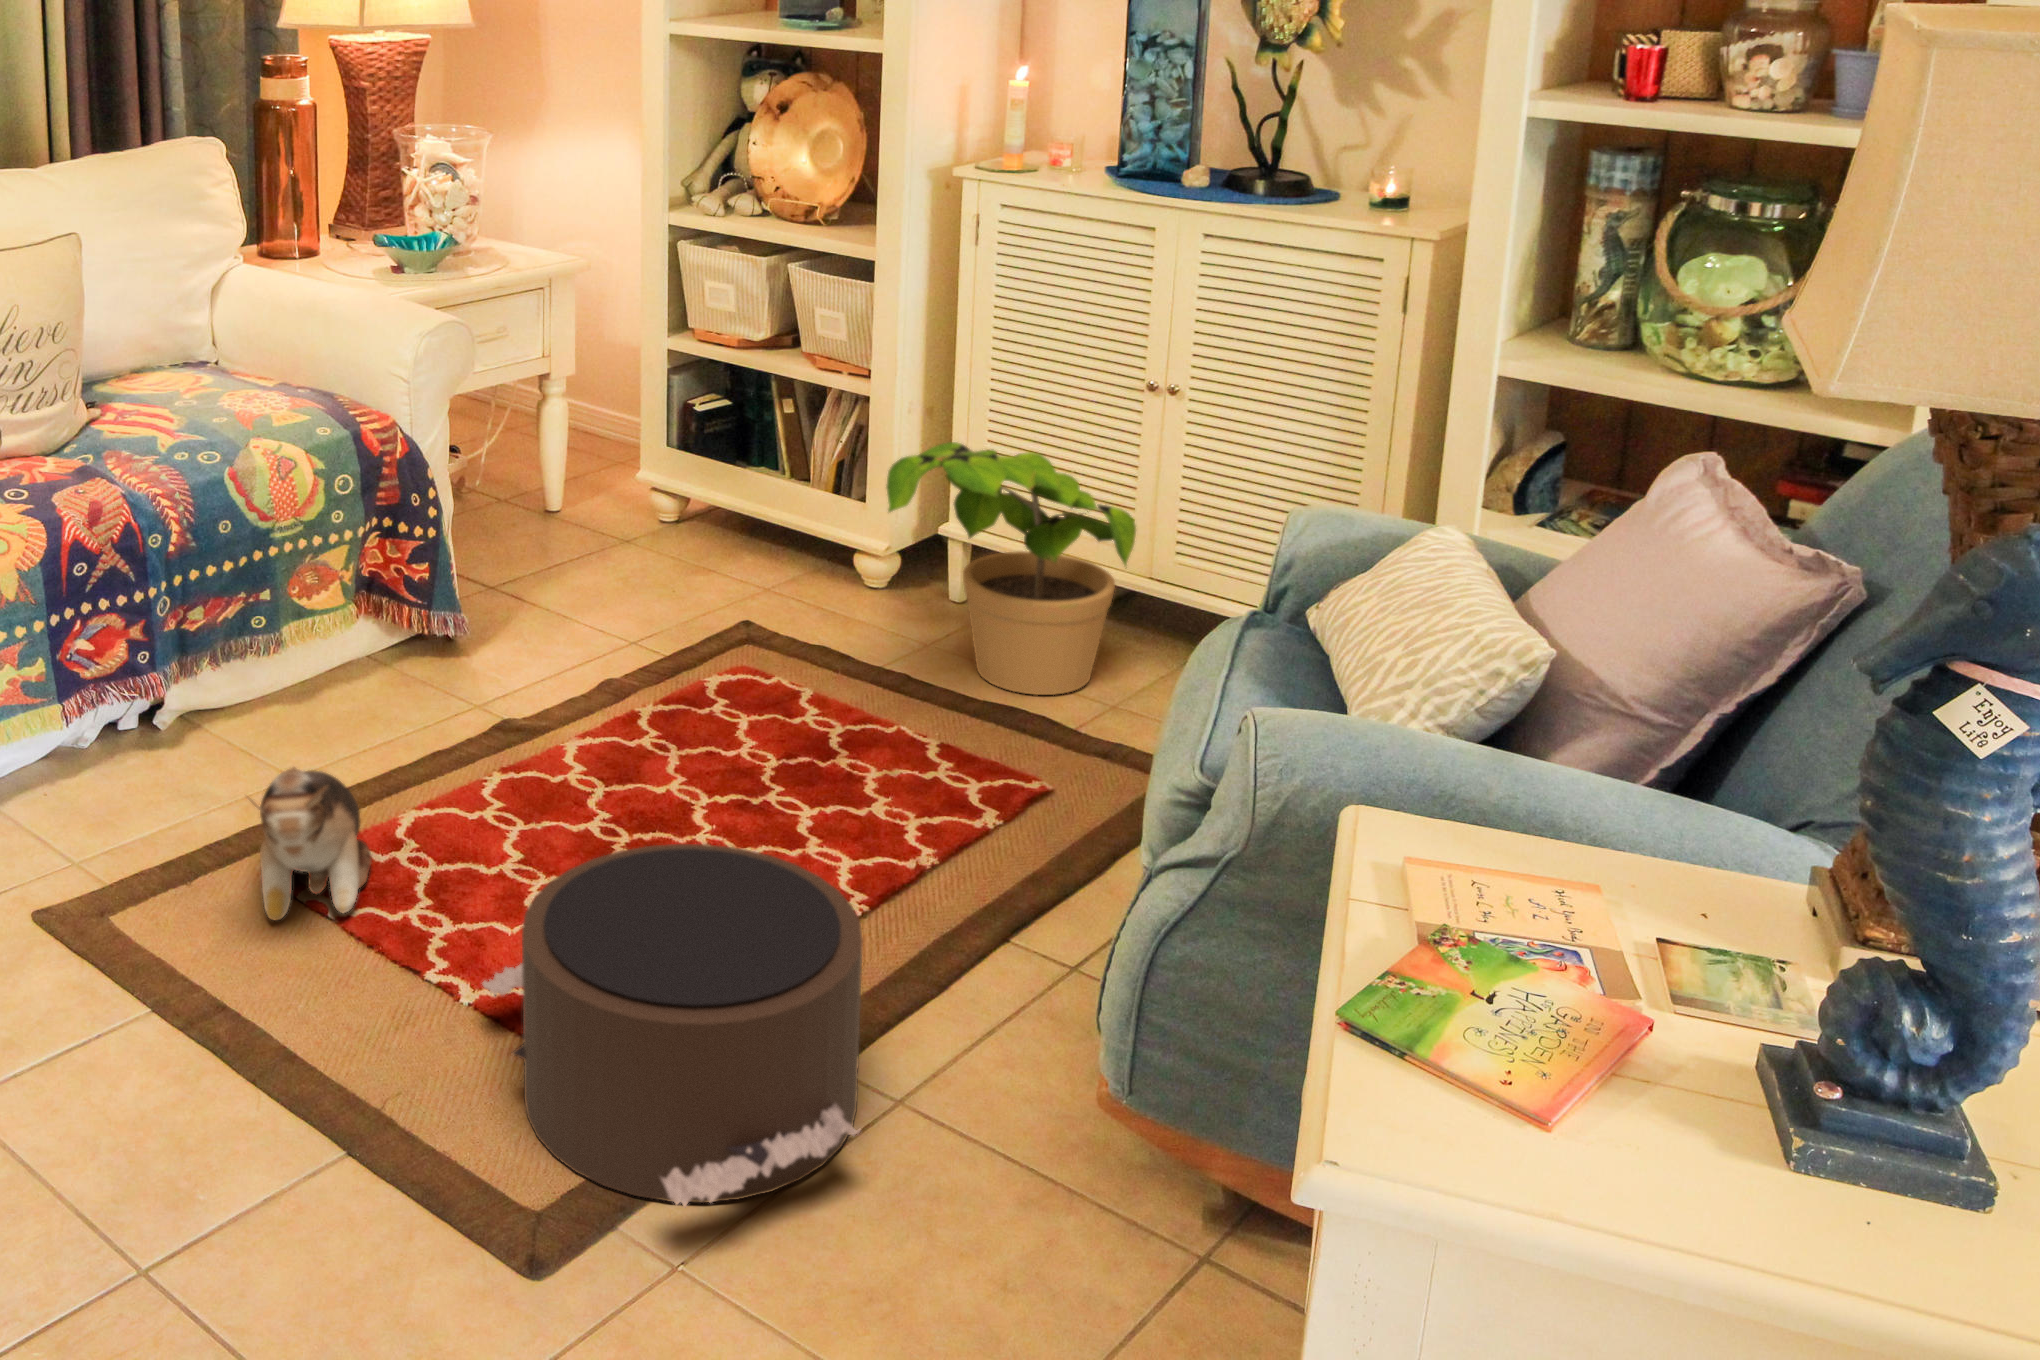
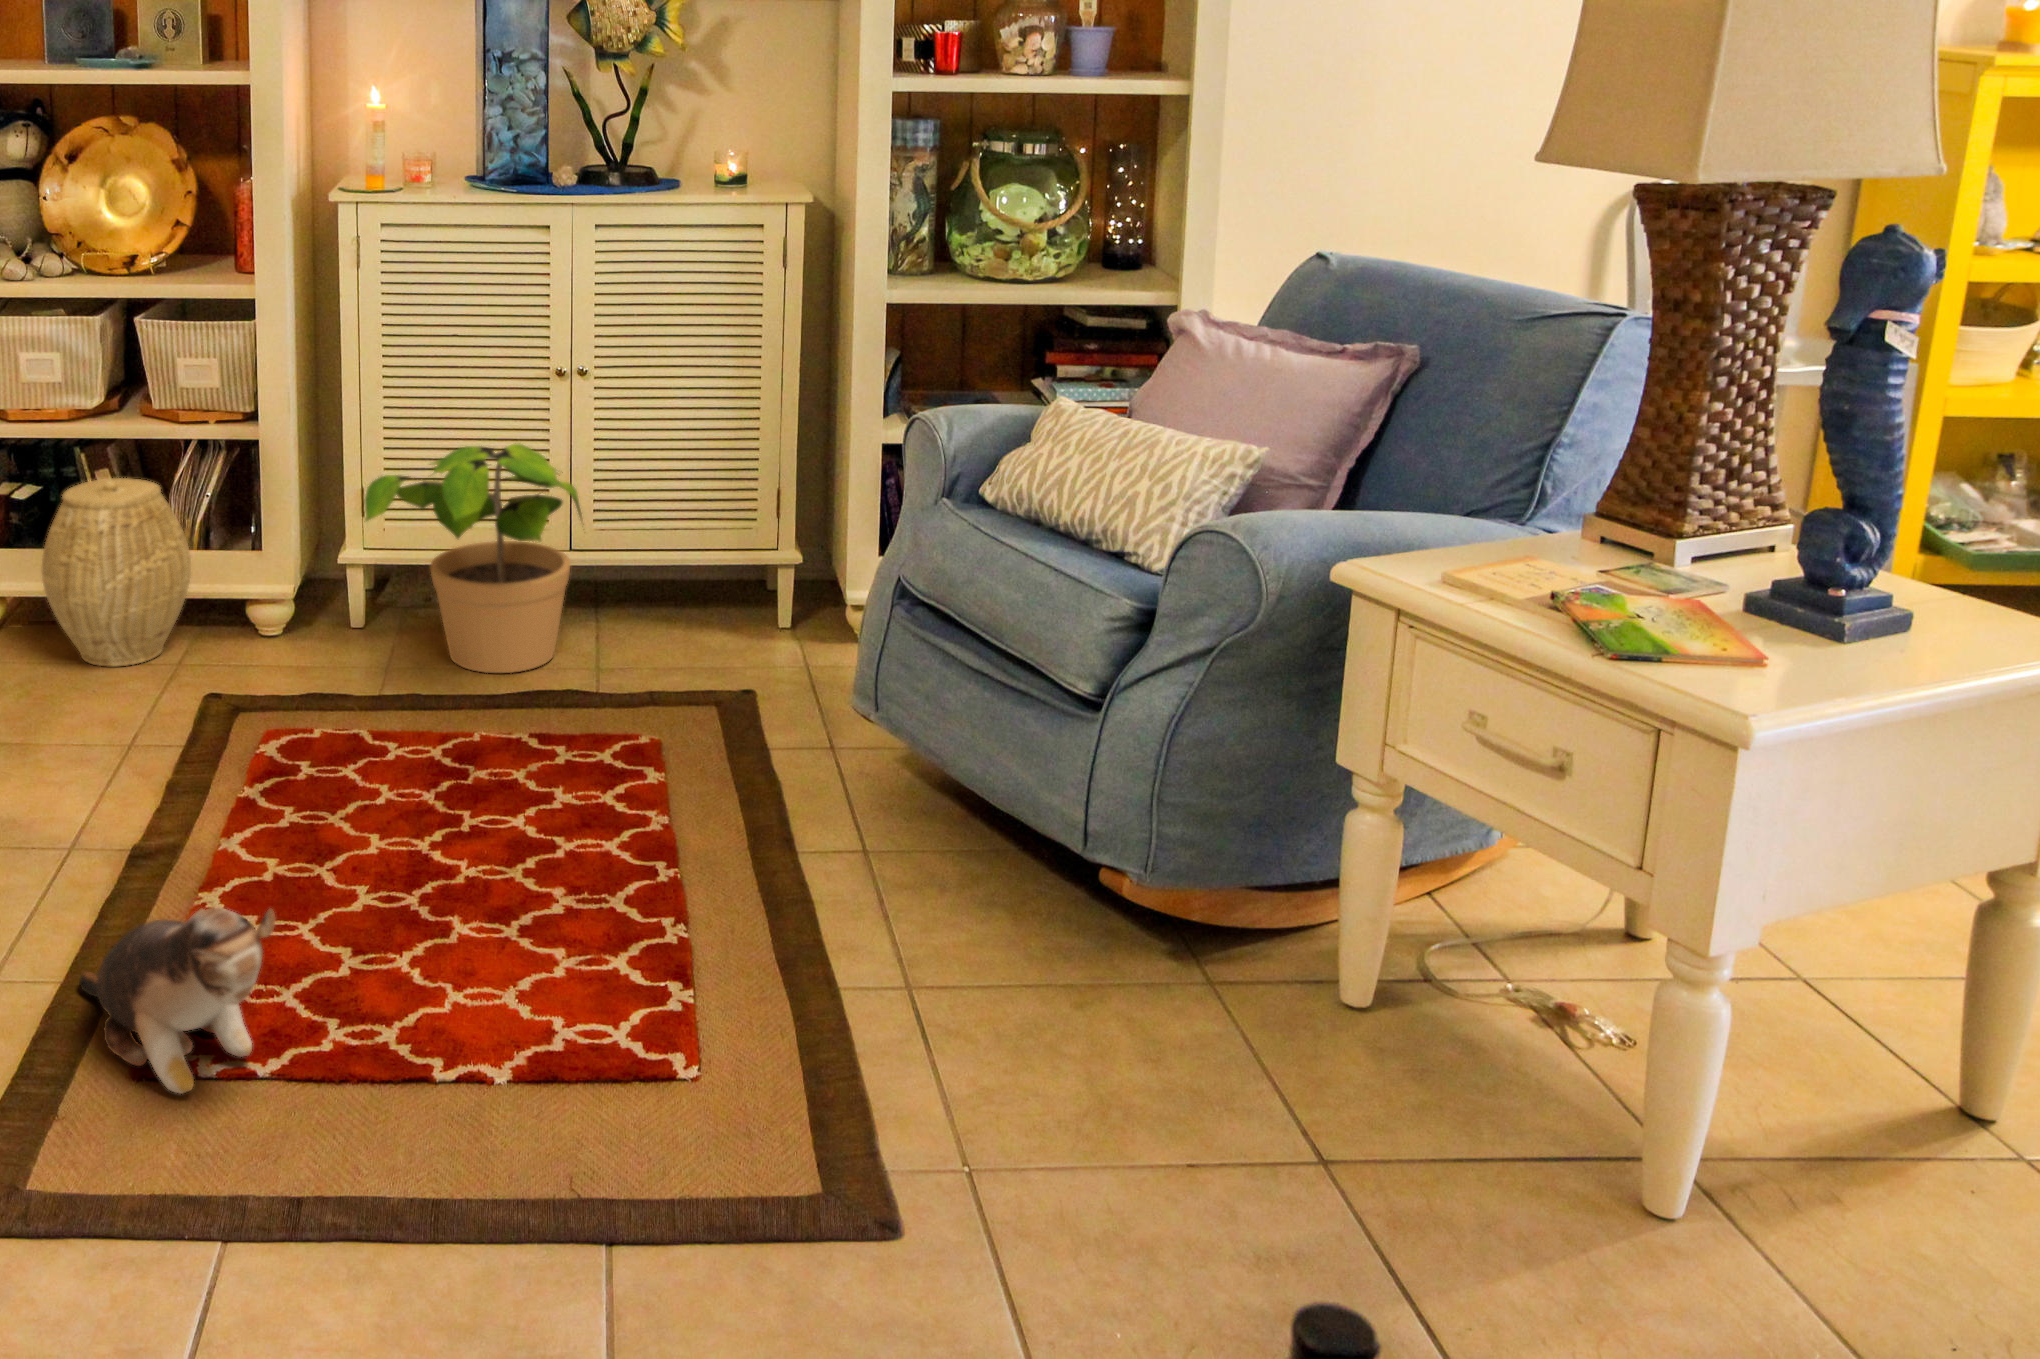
woven basket: none [656,409,791,584] -> present [42,478,191,666]
pouf: present [482,844,863,1206] -> none [500,819,921,1145]

